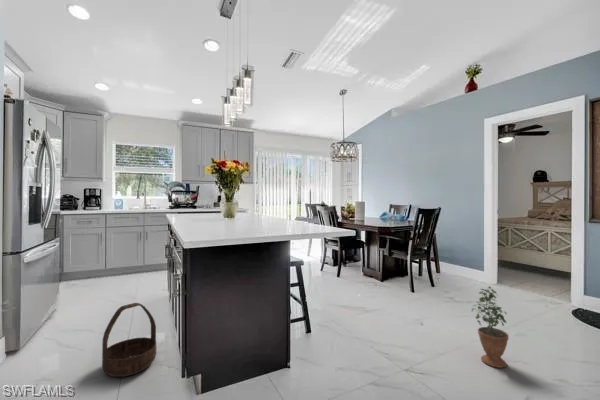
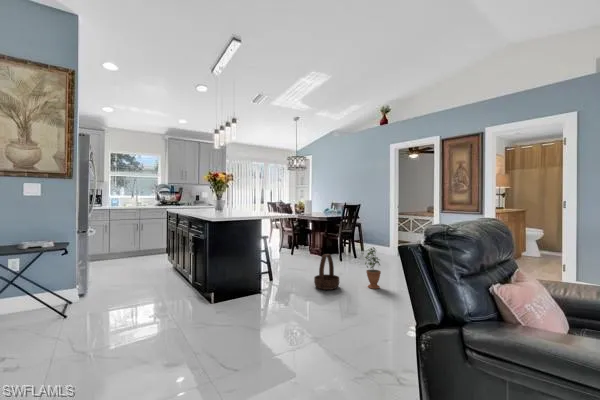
basket: present [102,303,157,377] -> present [314,254,339,290]

